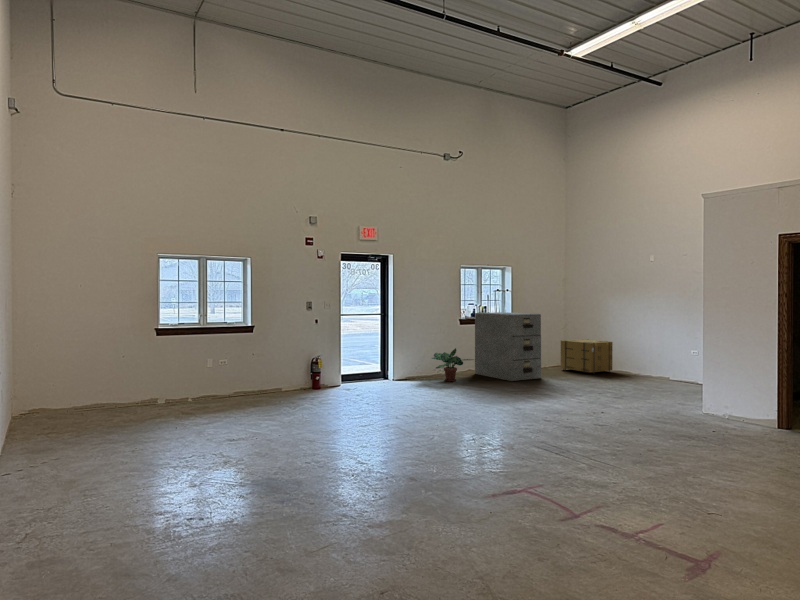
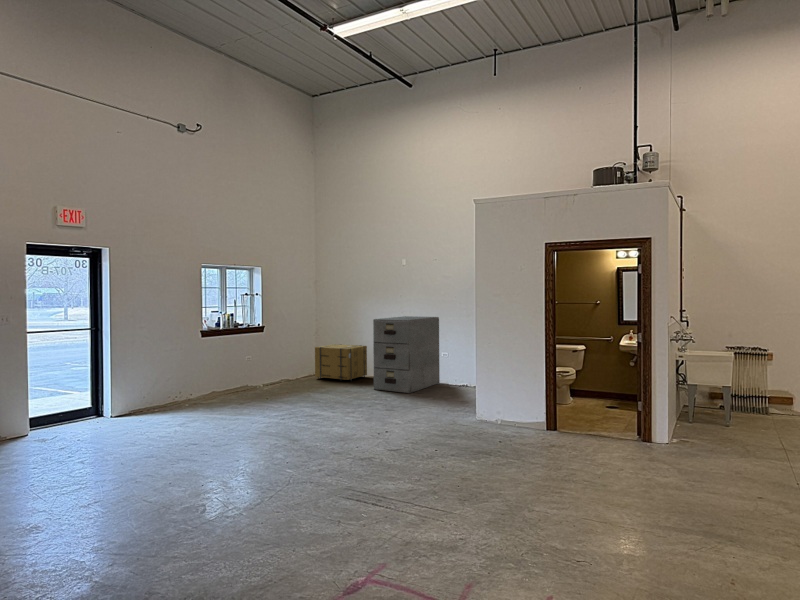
filing cabinet: present [475,312,541,381] -> present [373,316,440,393]
potted plant: present [432,348,473,381] -> none [166,366,227,408]

